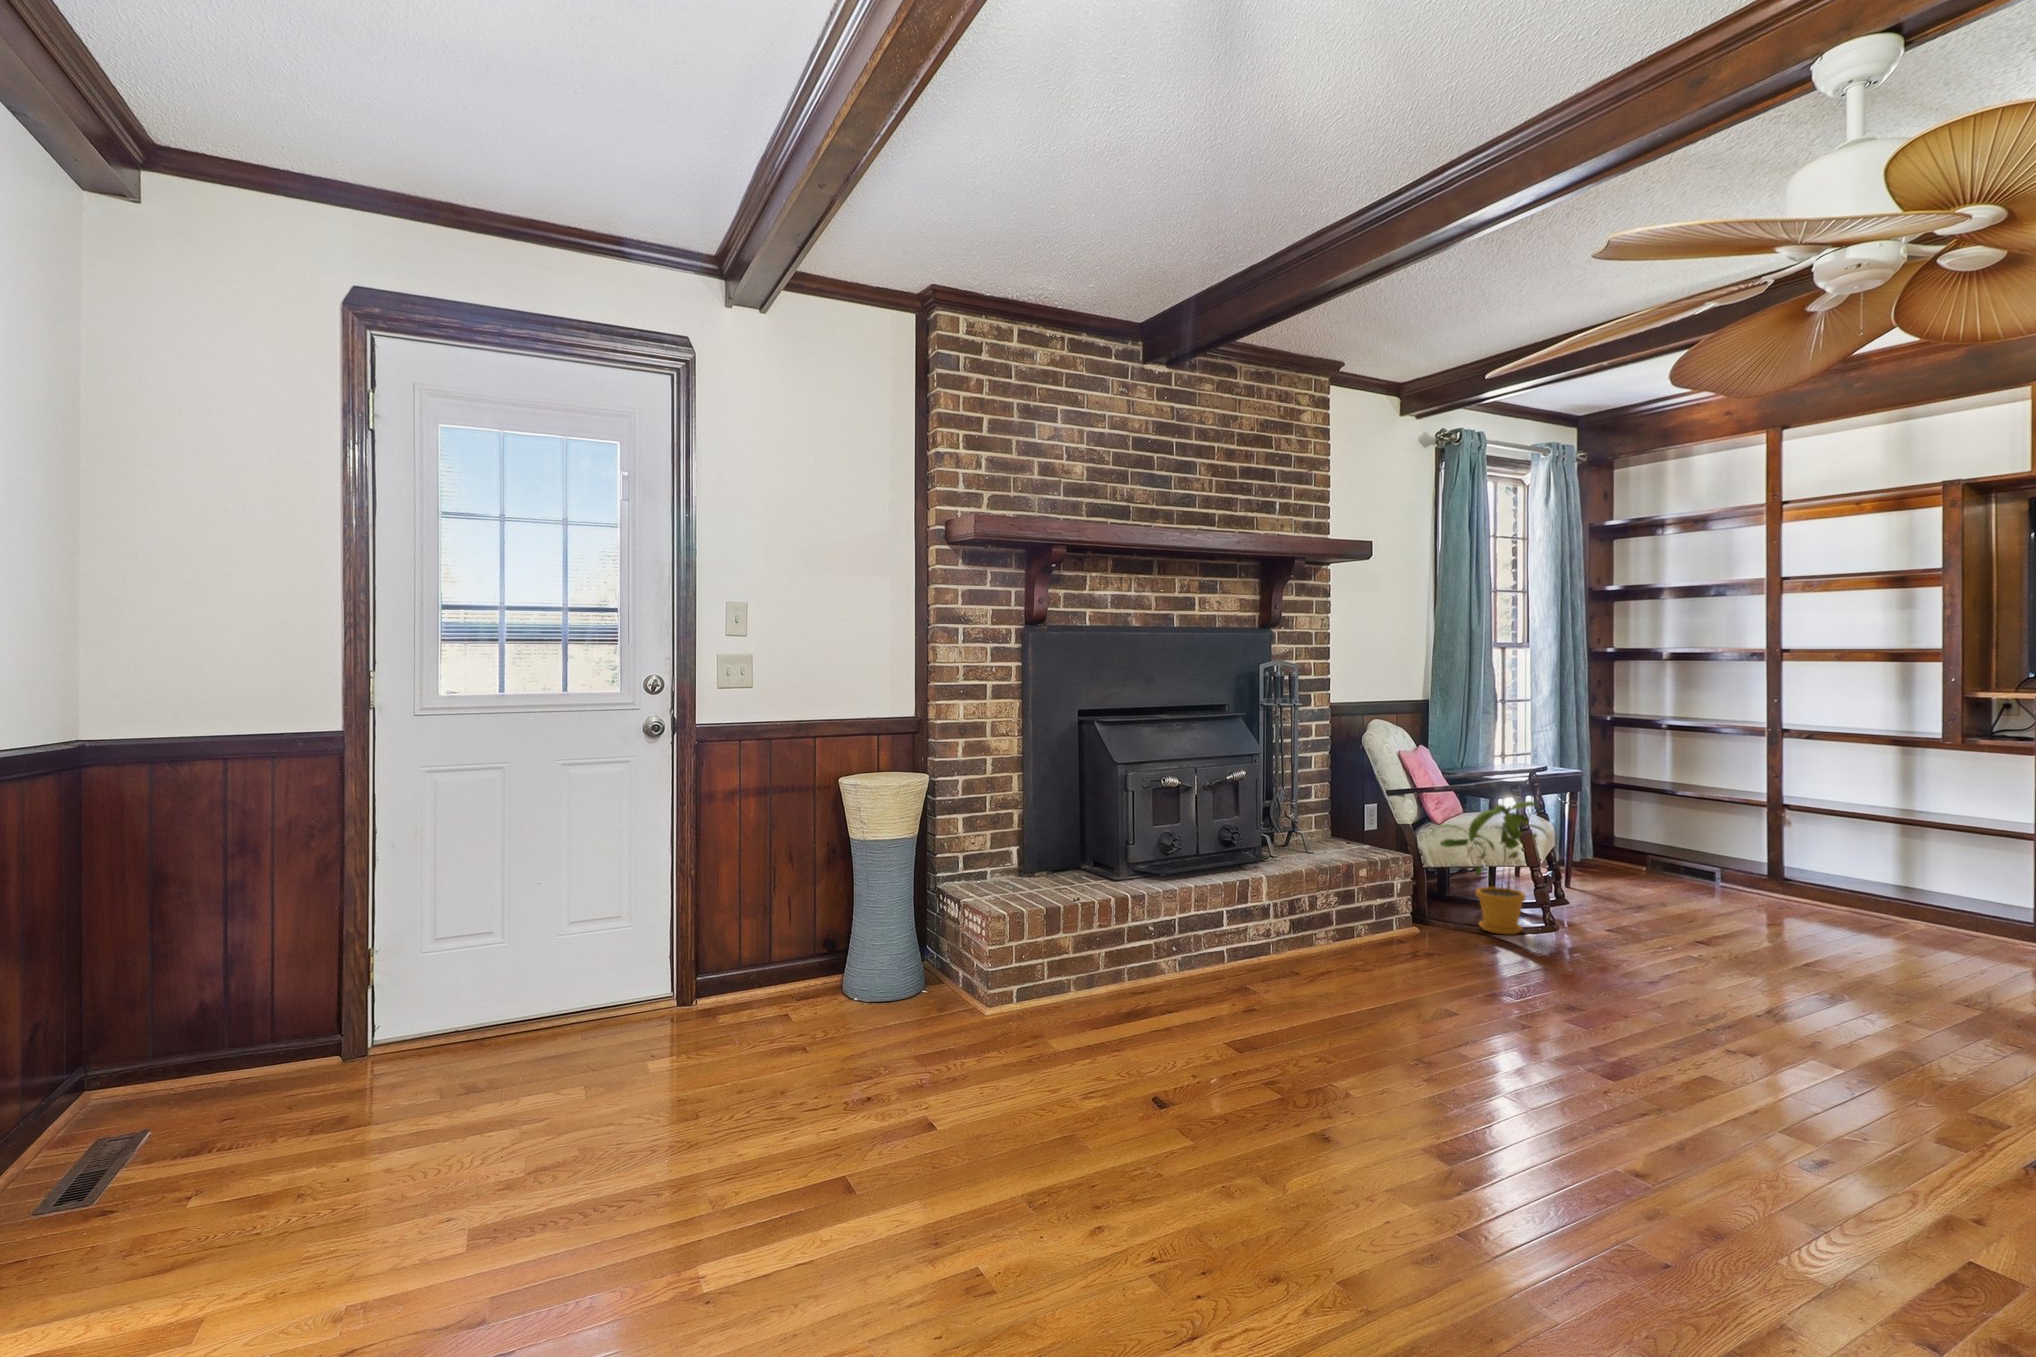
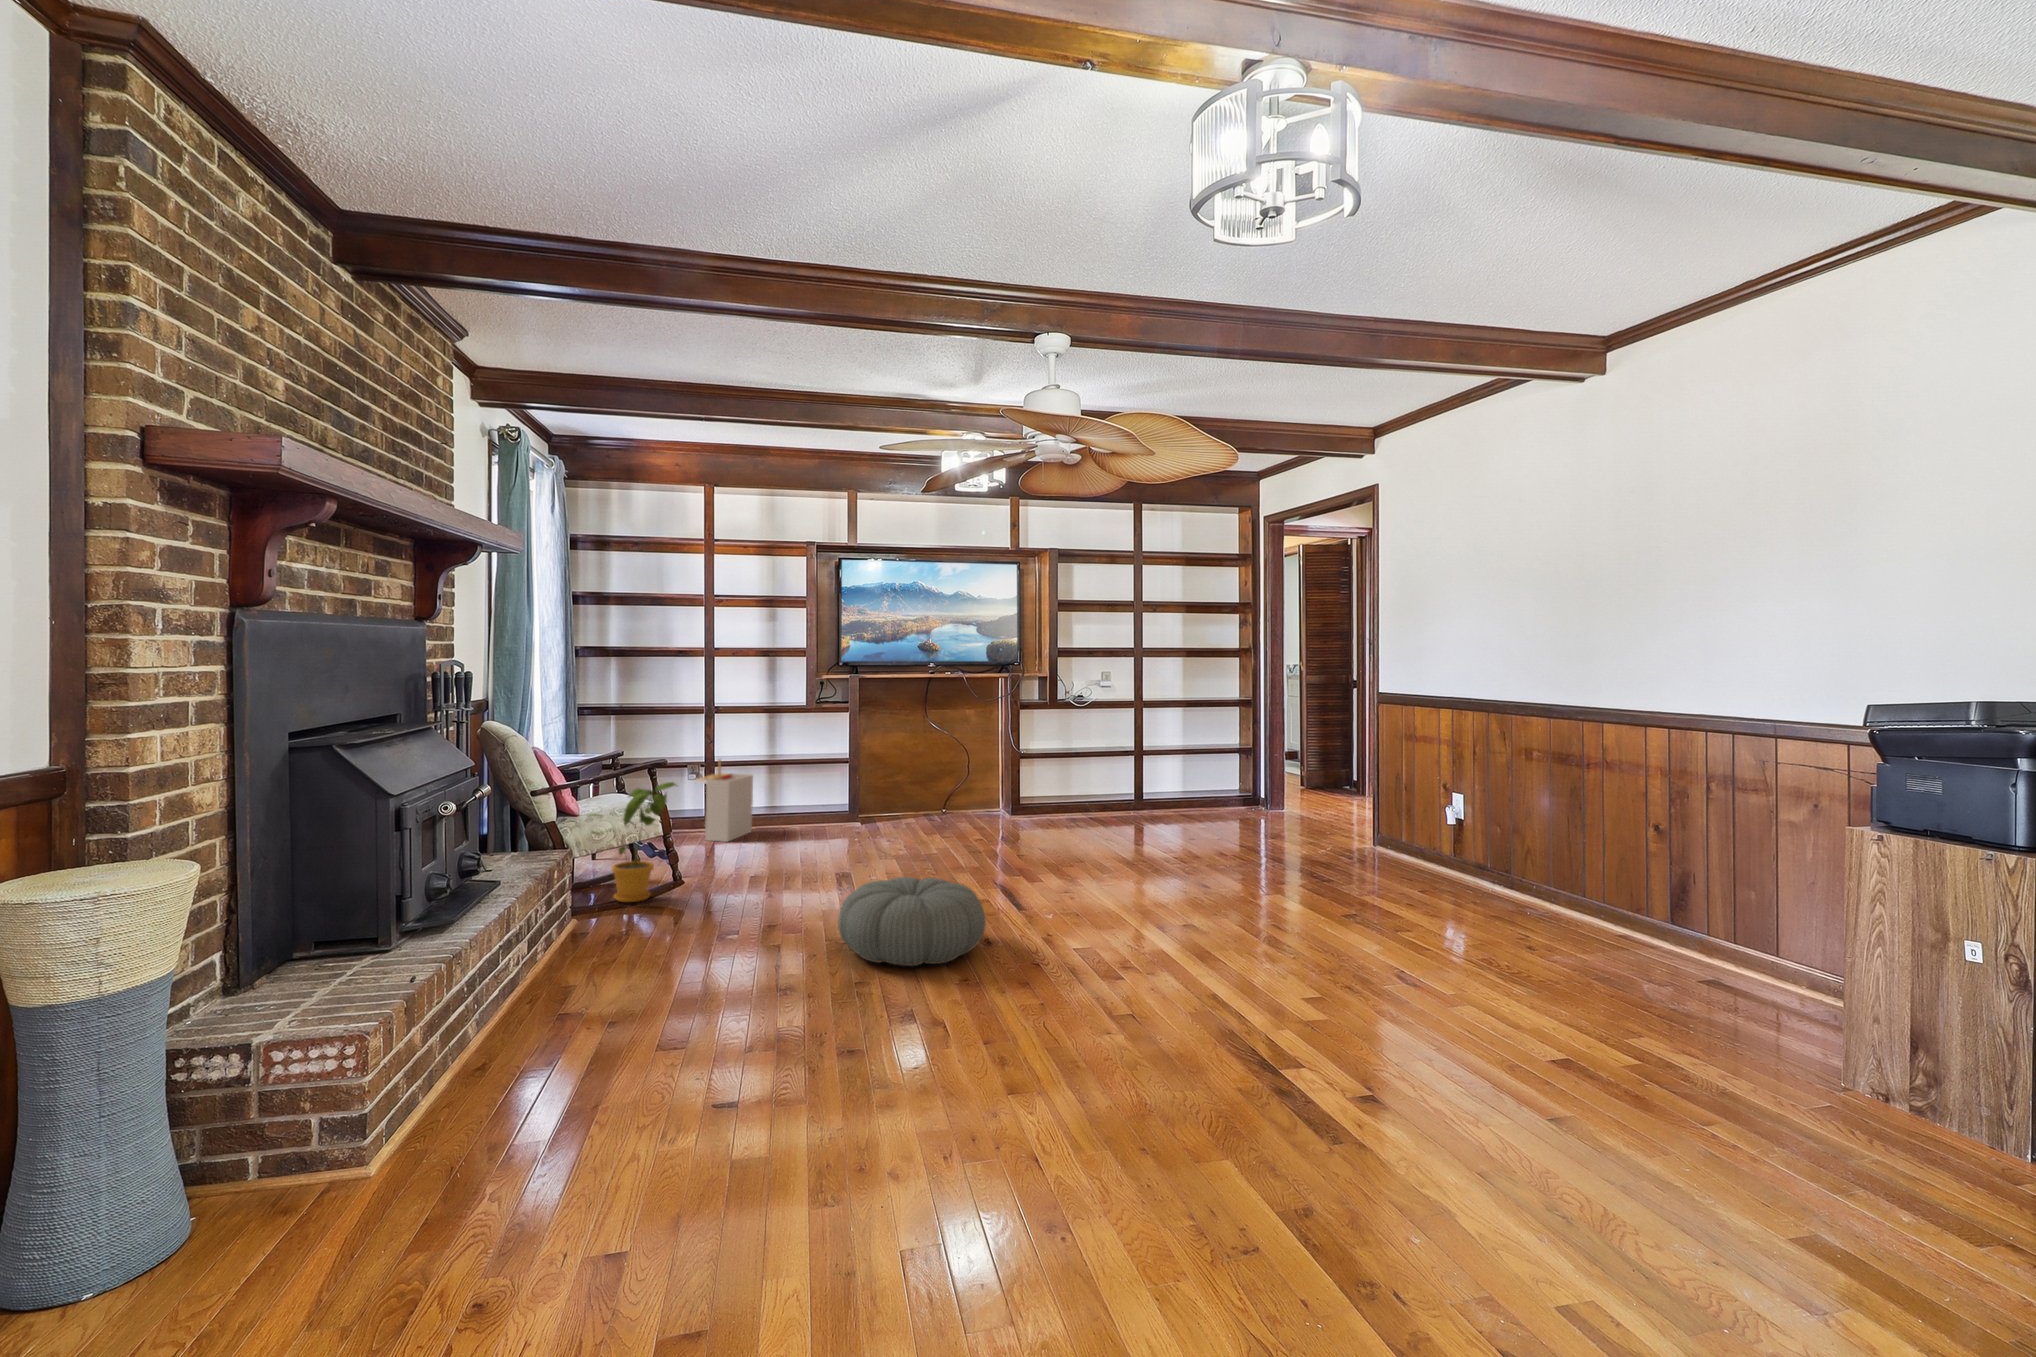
storage bin: none [1719,796,1828,911] -> present [695,759,753,842]
pouf: none [1565,974,1848,1133] -> present [838,877,986,966]

